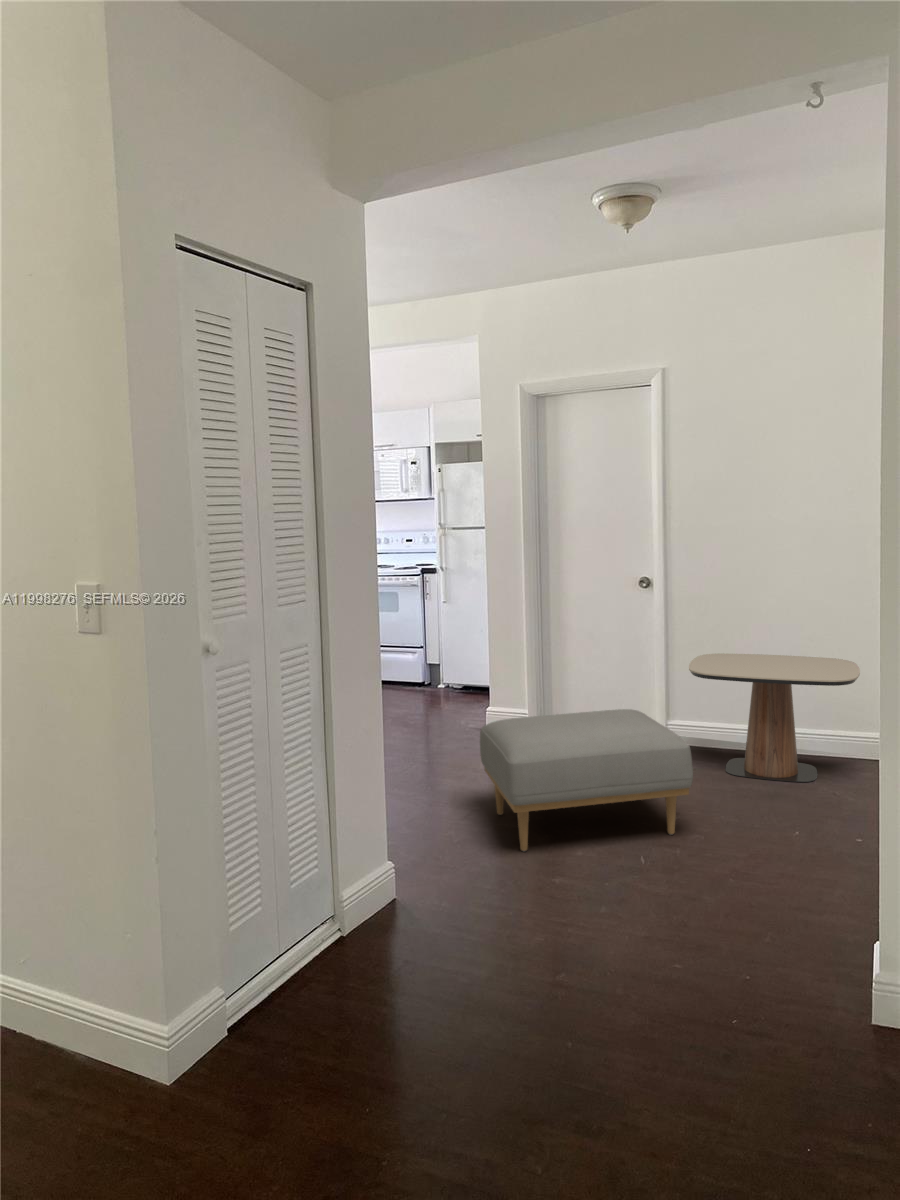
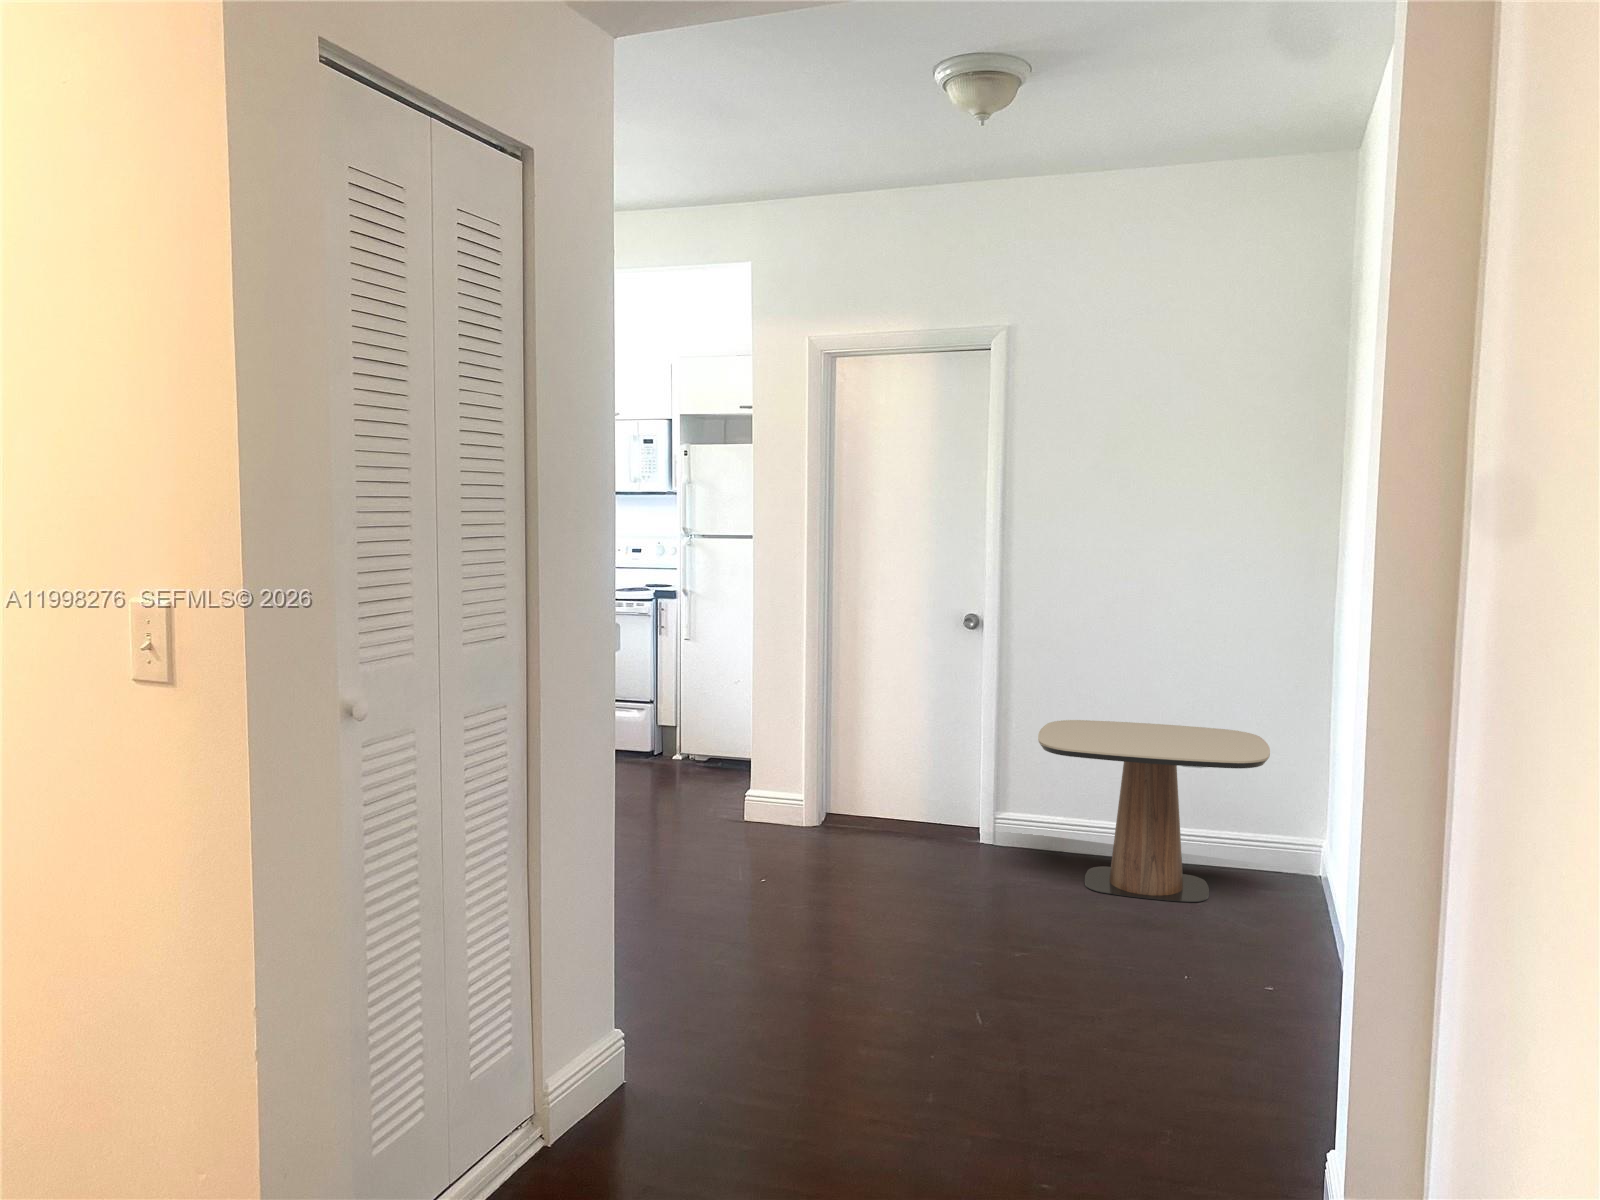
ottoman: present [480,709,693,851] -> none [747,799,1055,1008]

